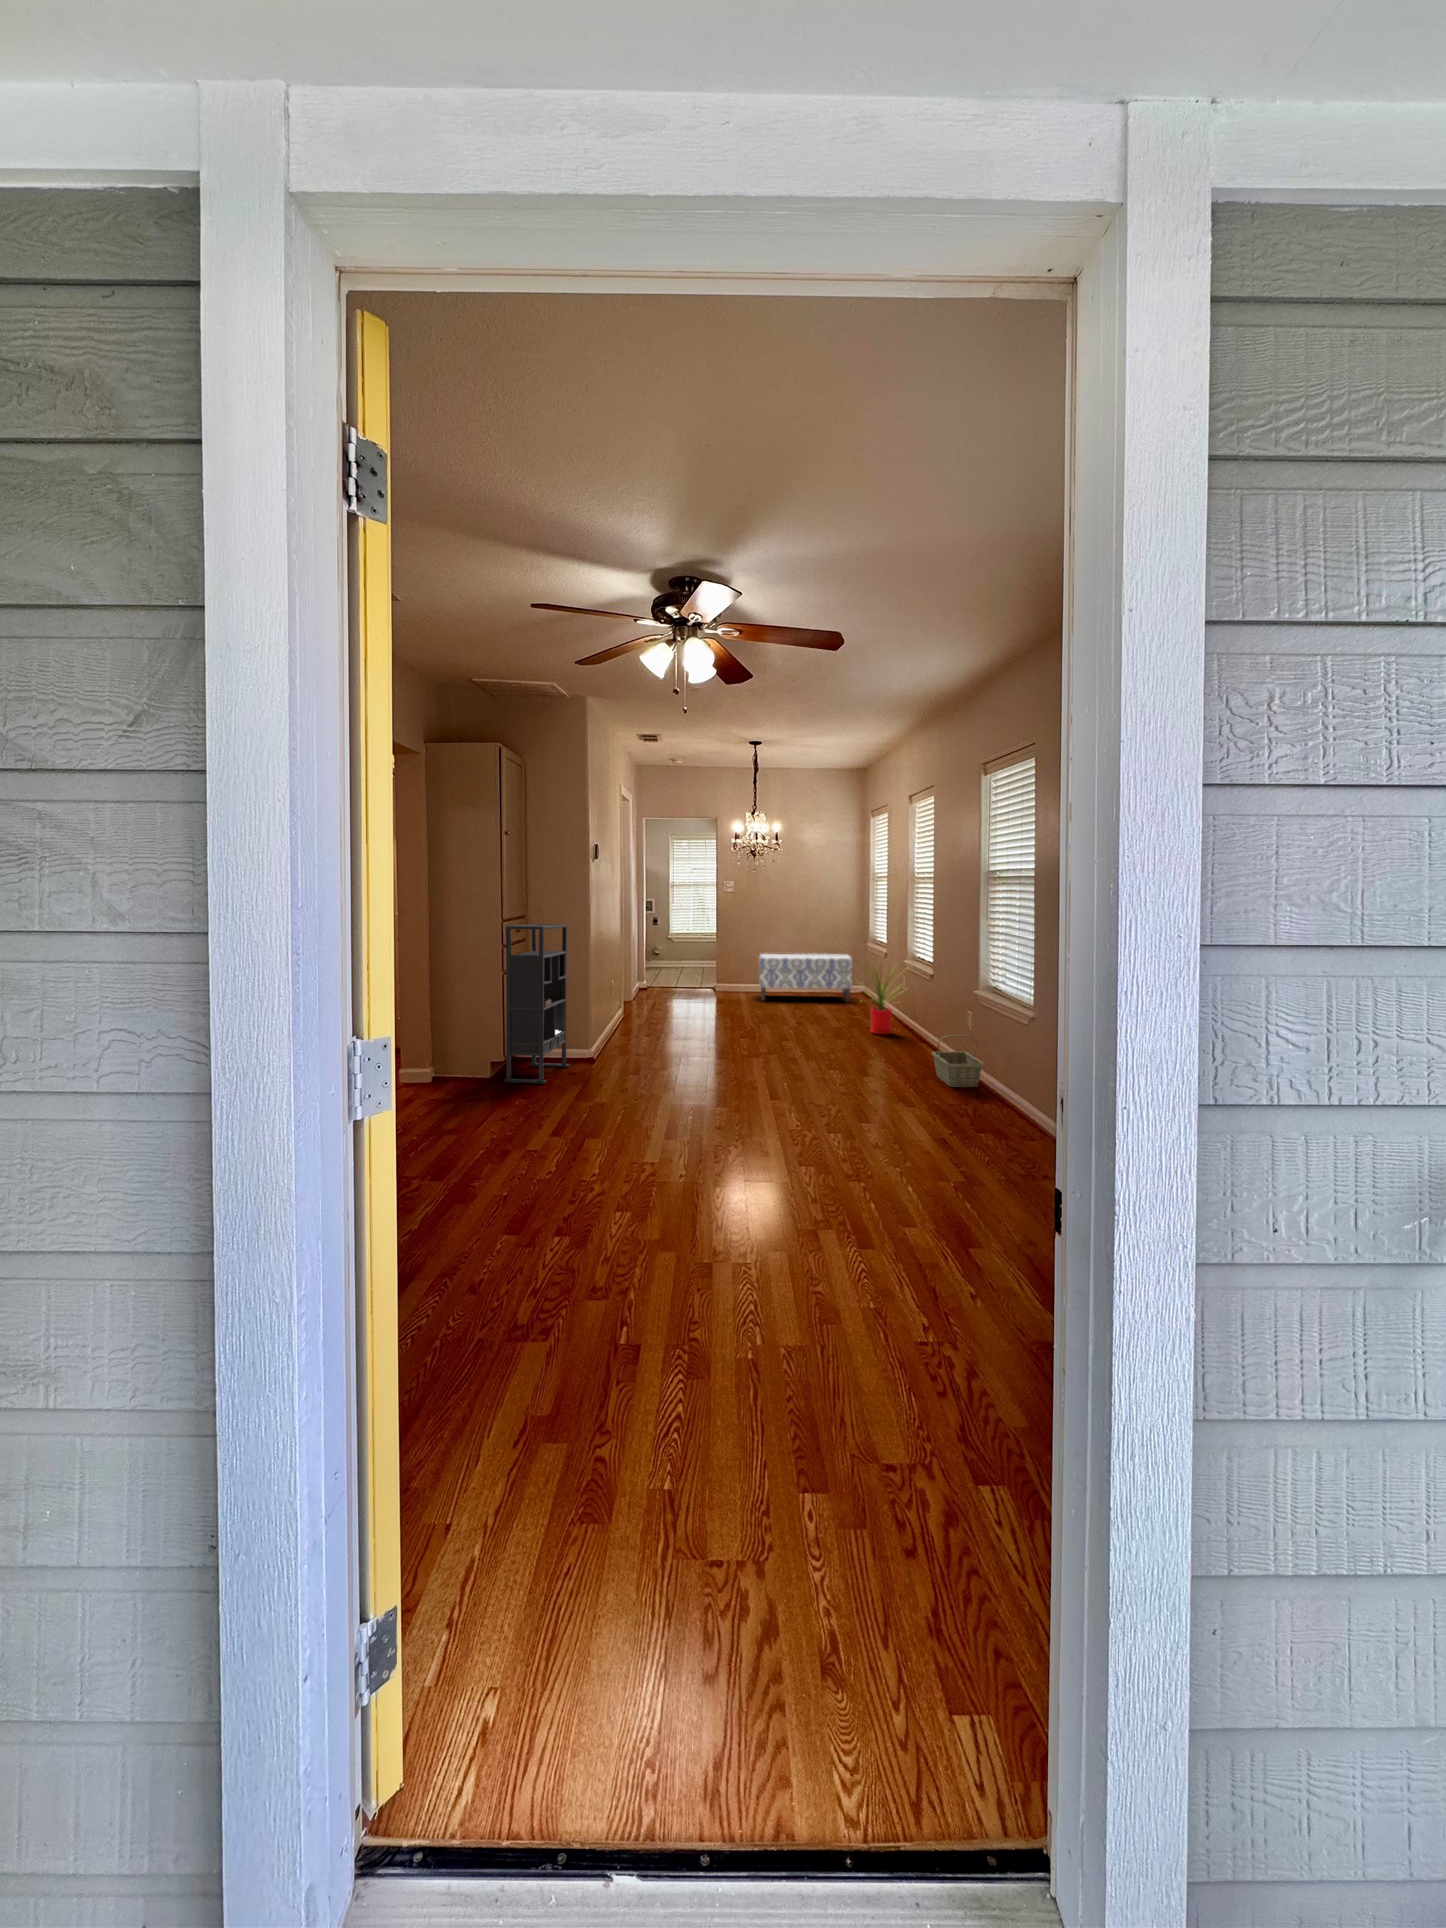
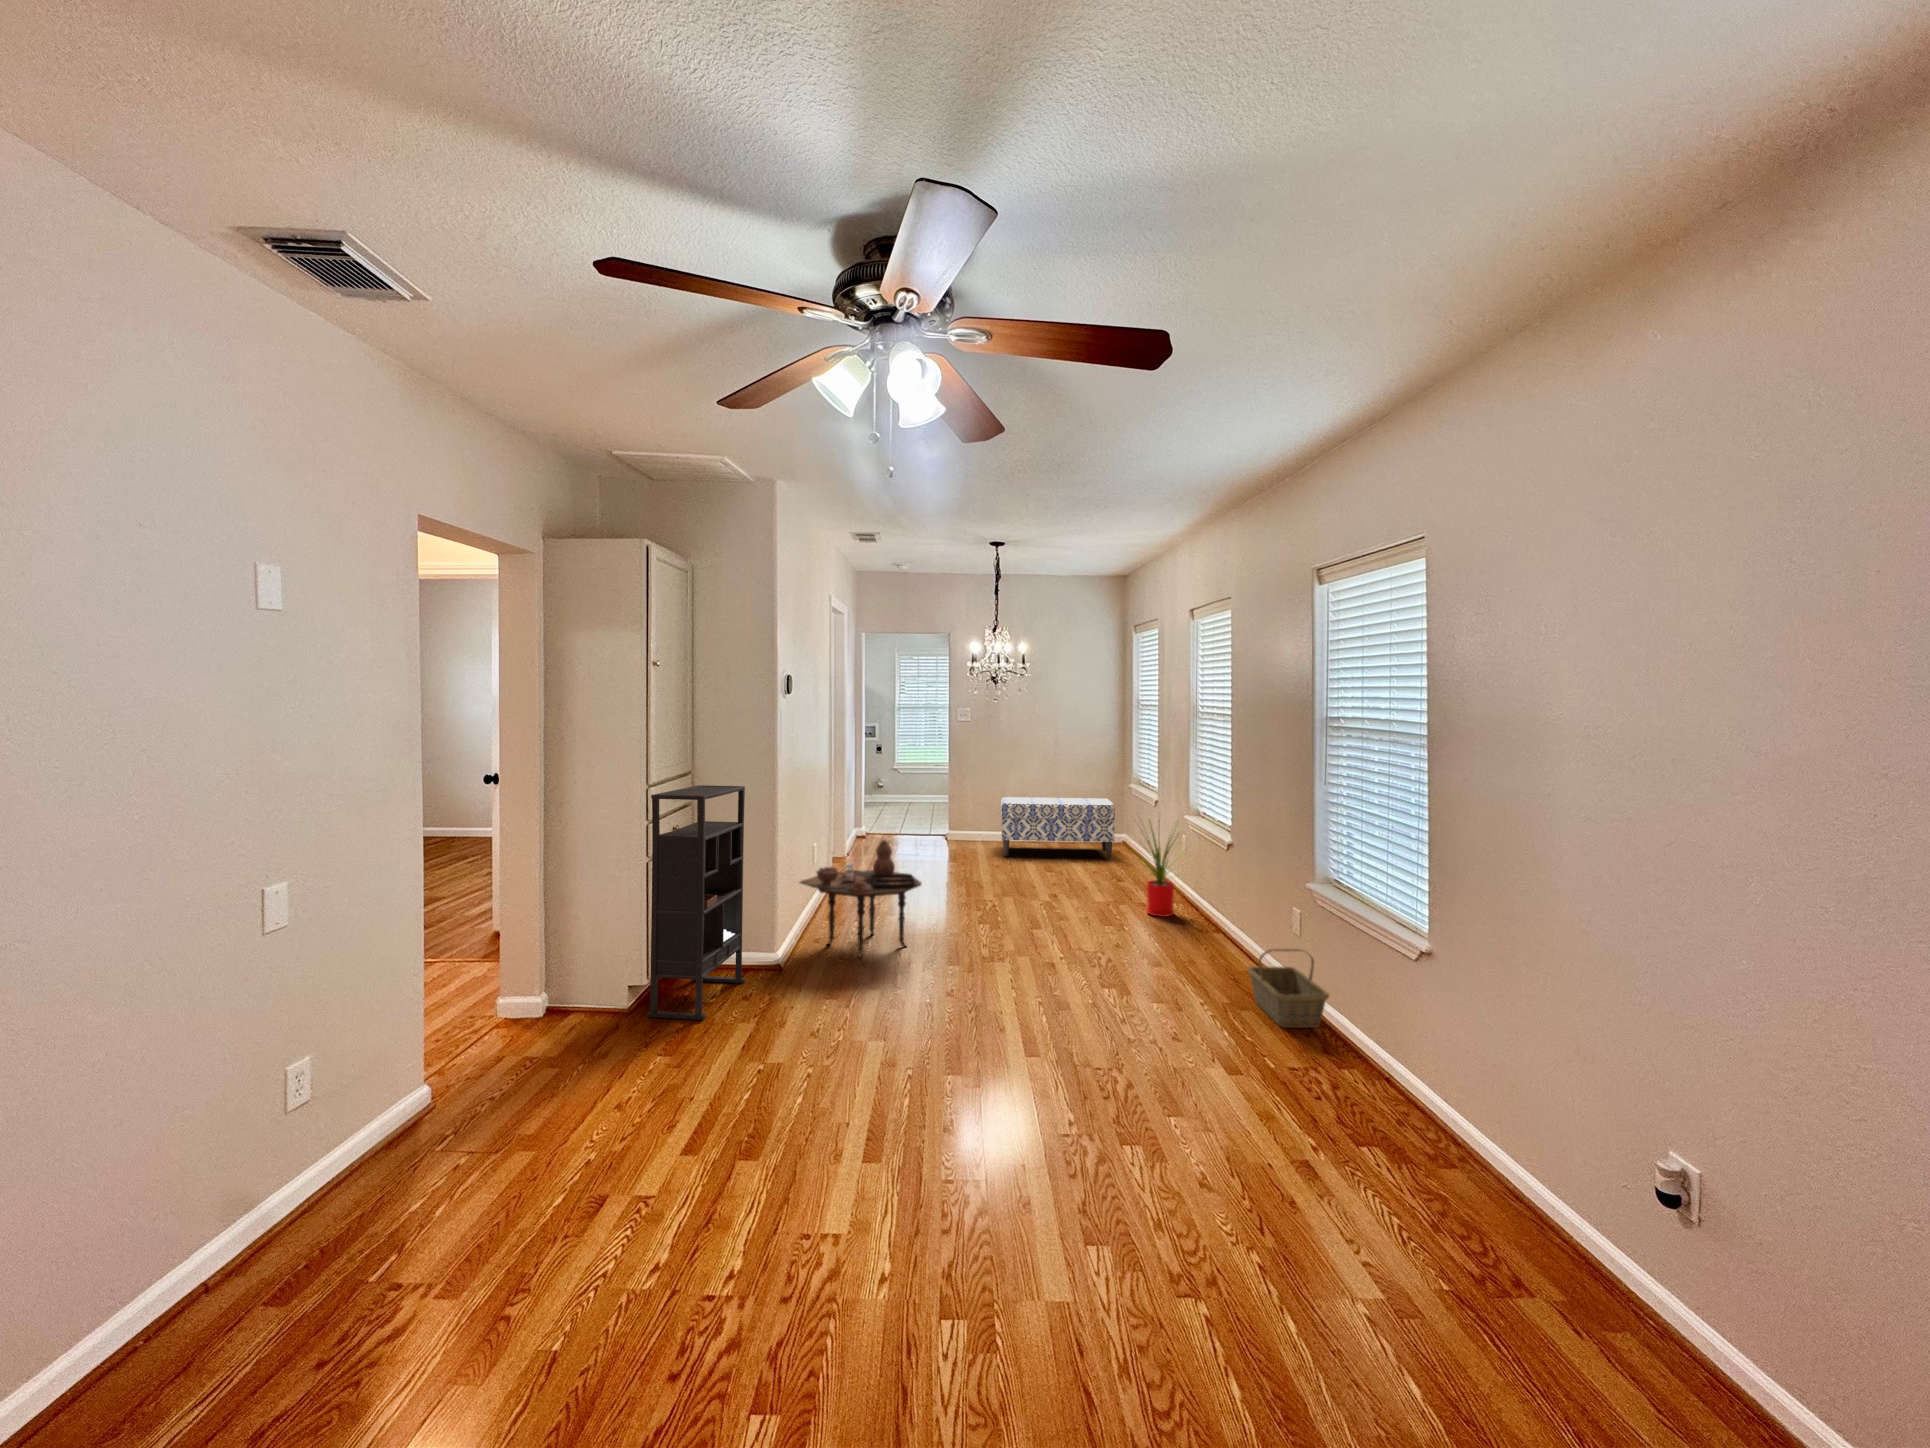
side table: none [604,971,697,1055] -> present [800,840,921,958]

